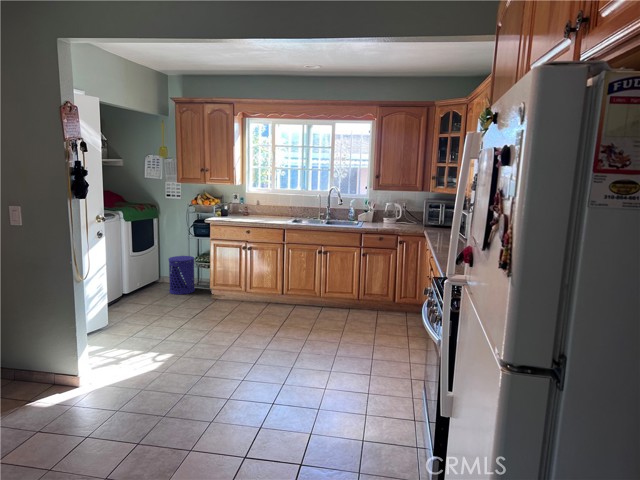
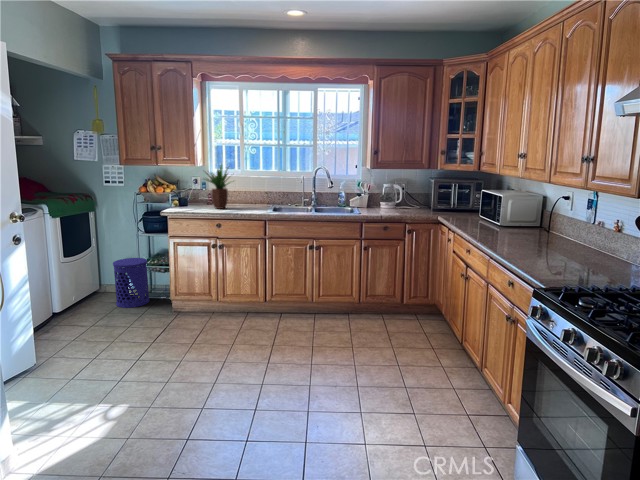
potted plant: none [239,183,266,219] -> present [204,165,229,209]

